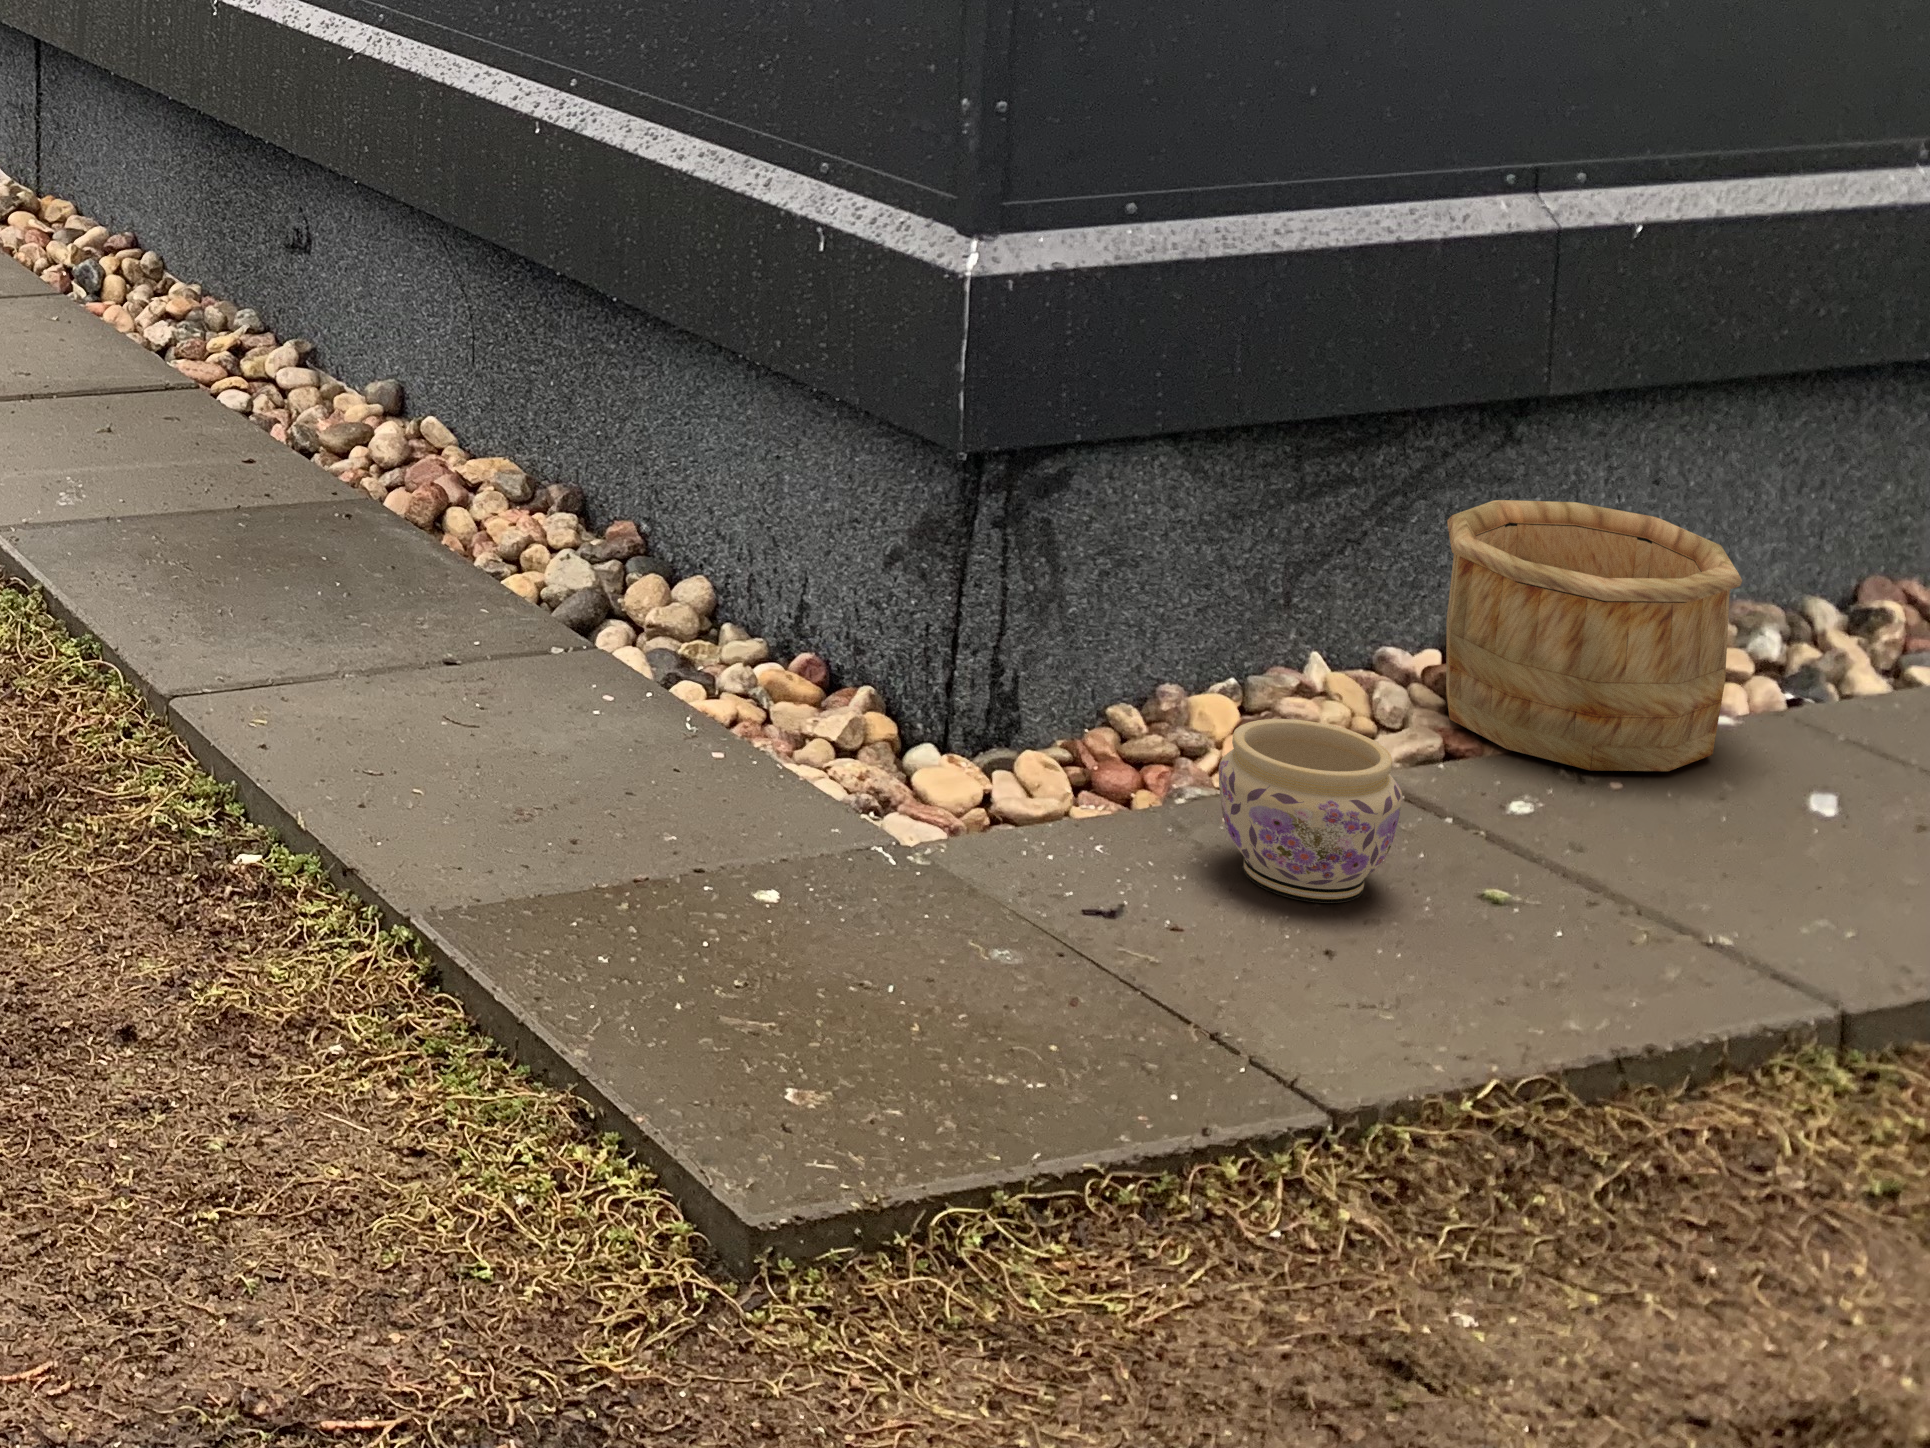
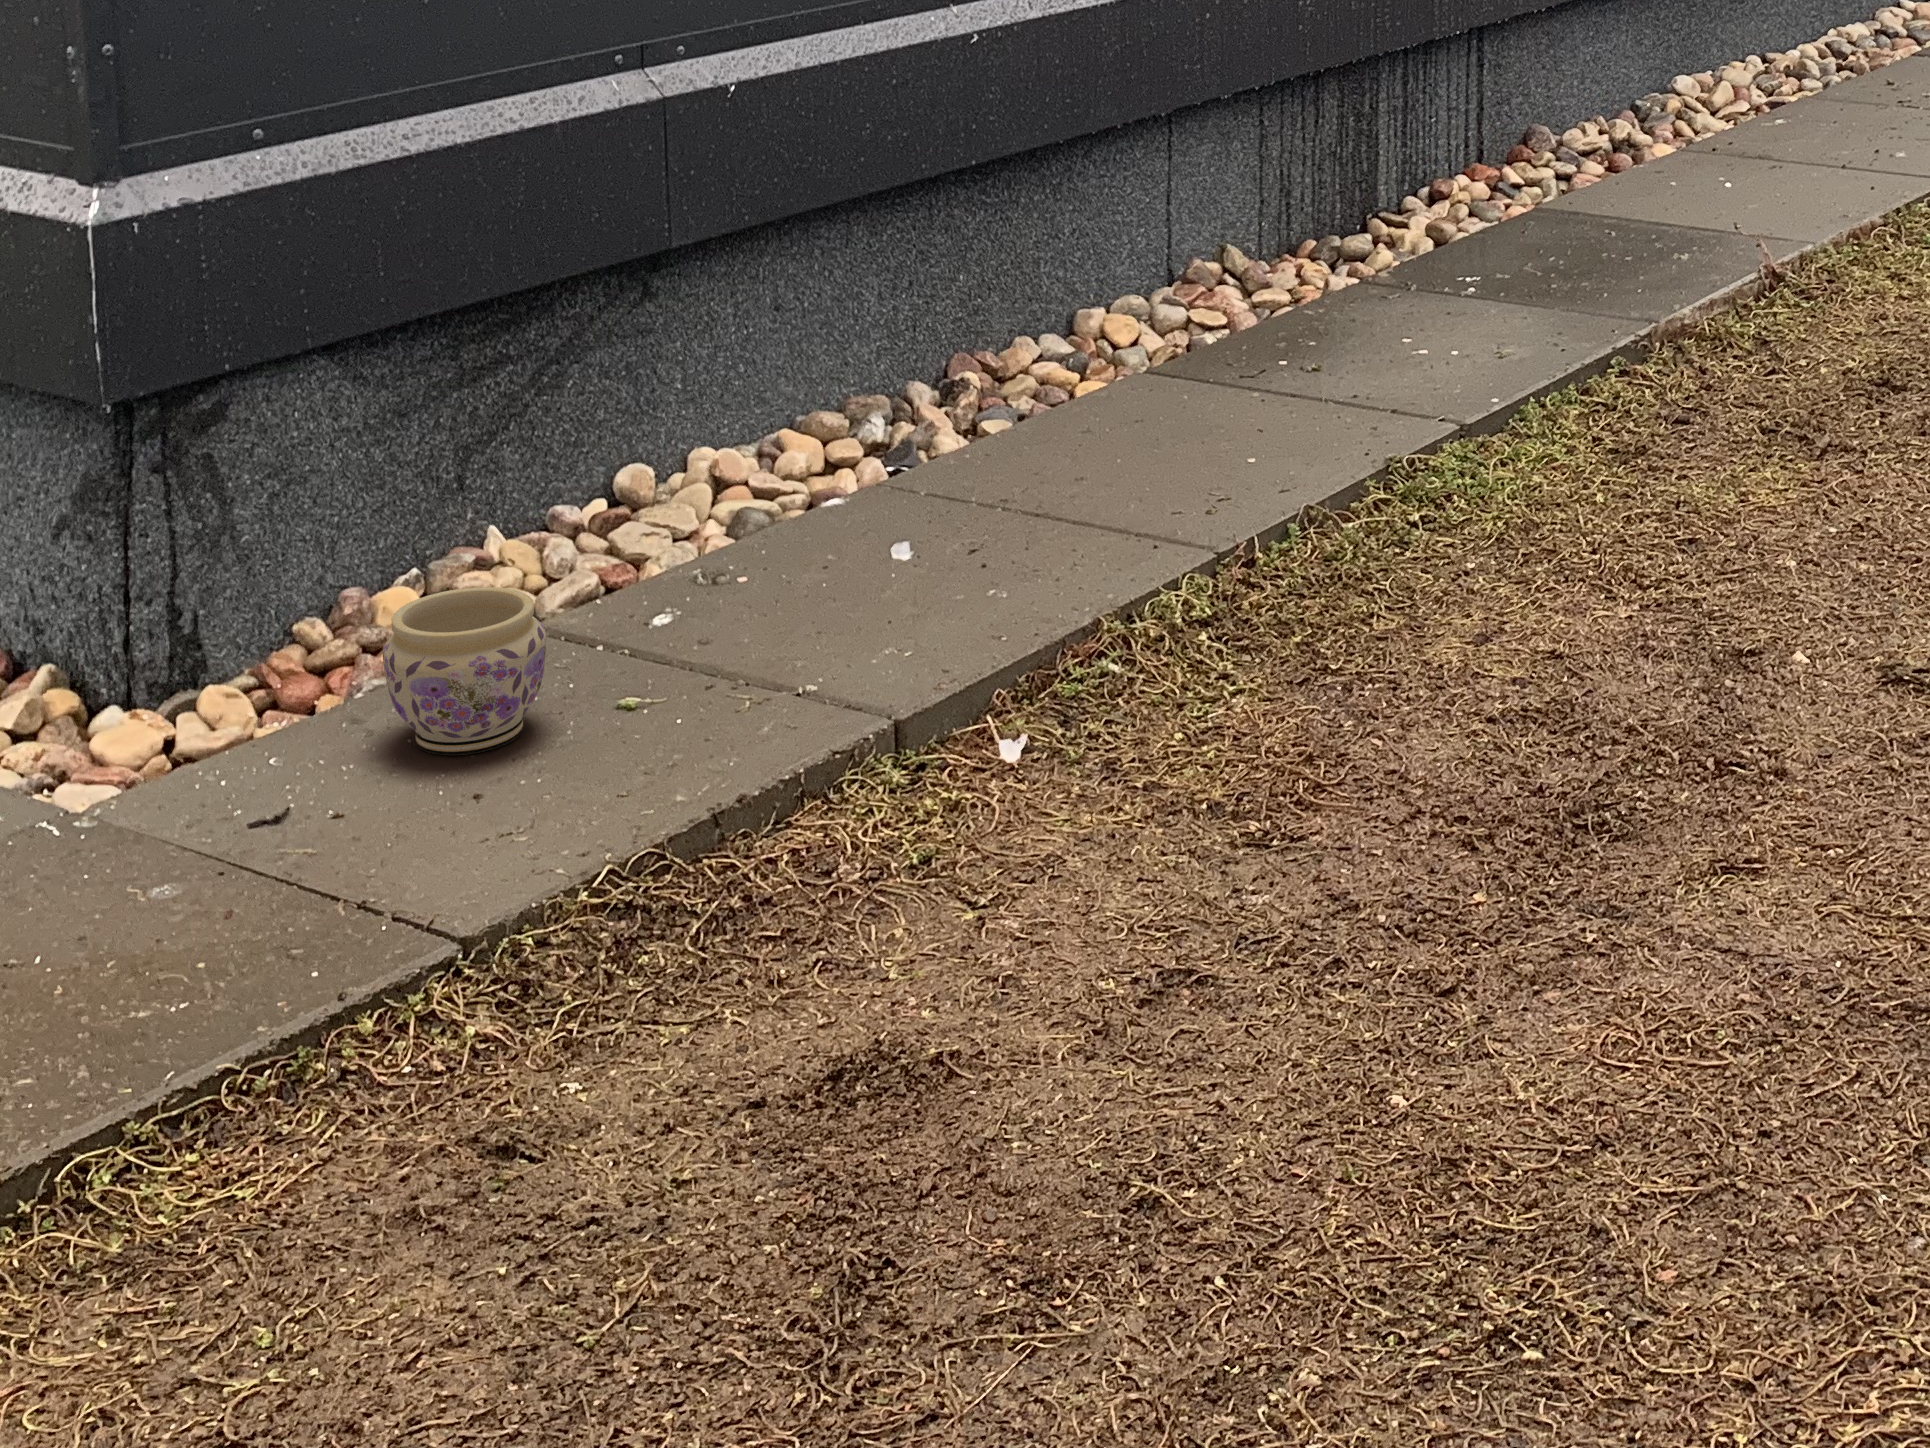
wooden bucket: present [1446,500,1742,771] -> none [596,341,829,571]

